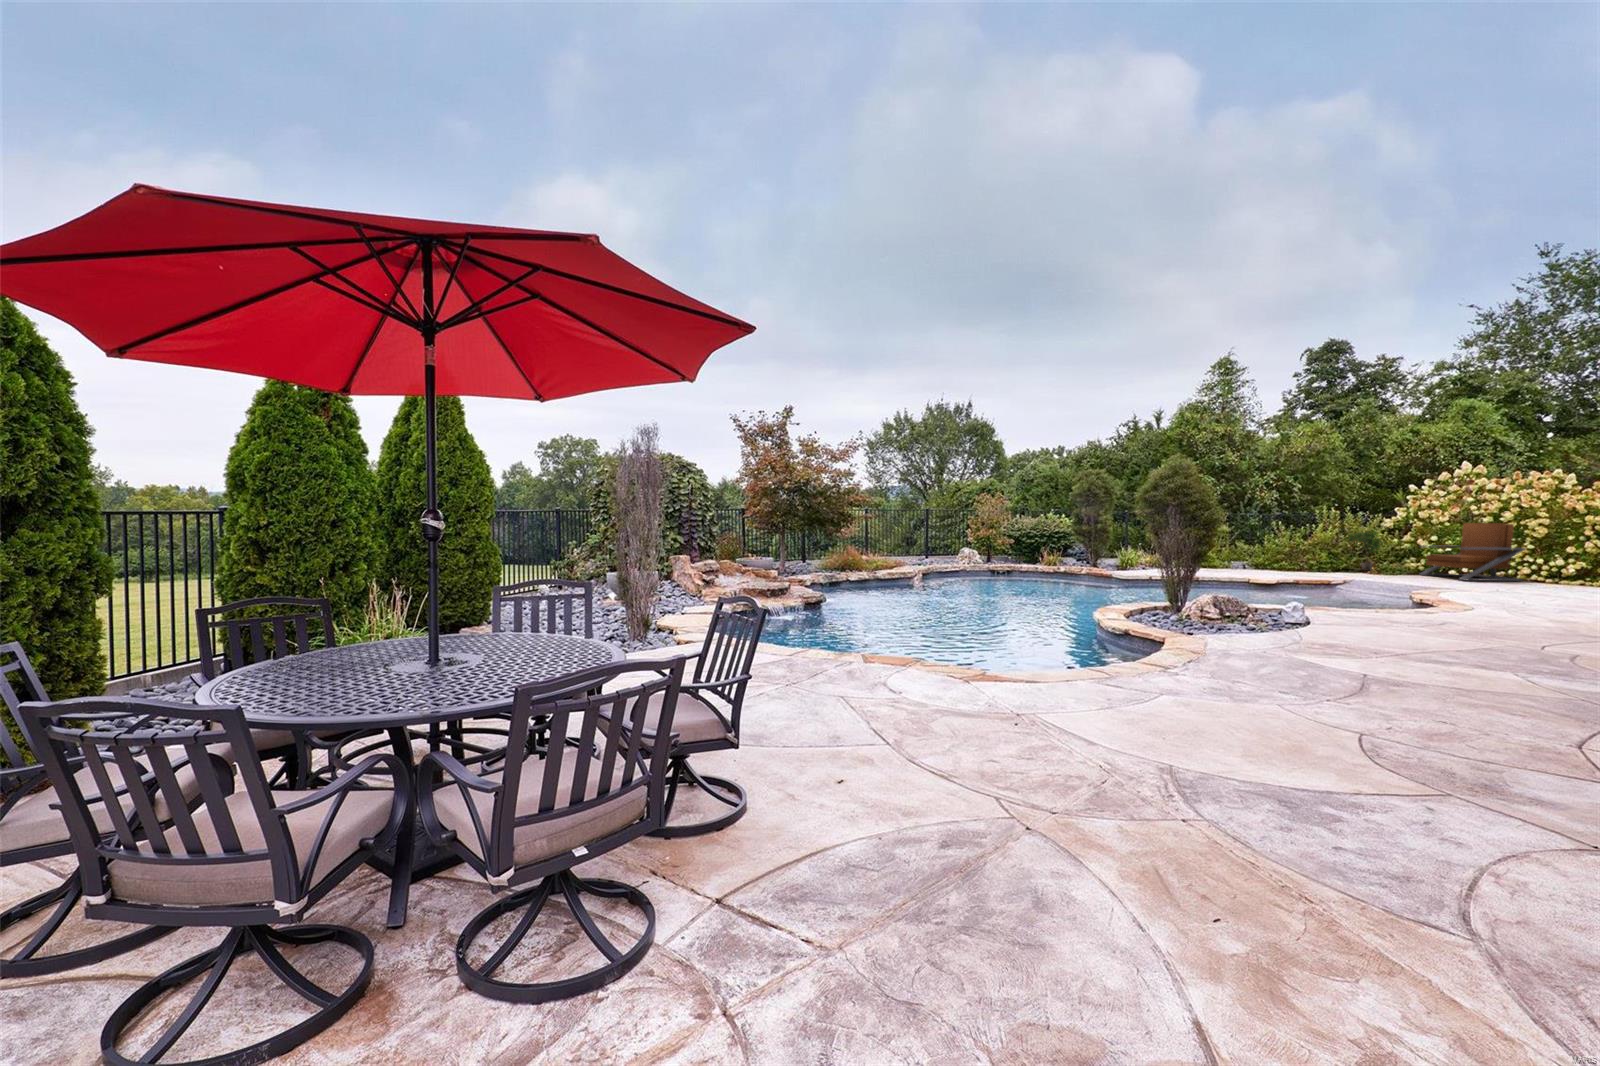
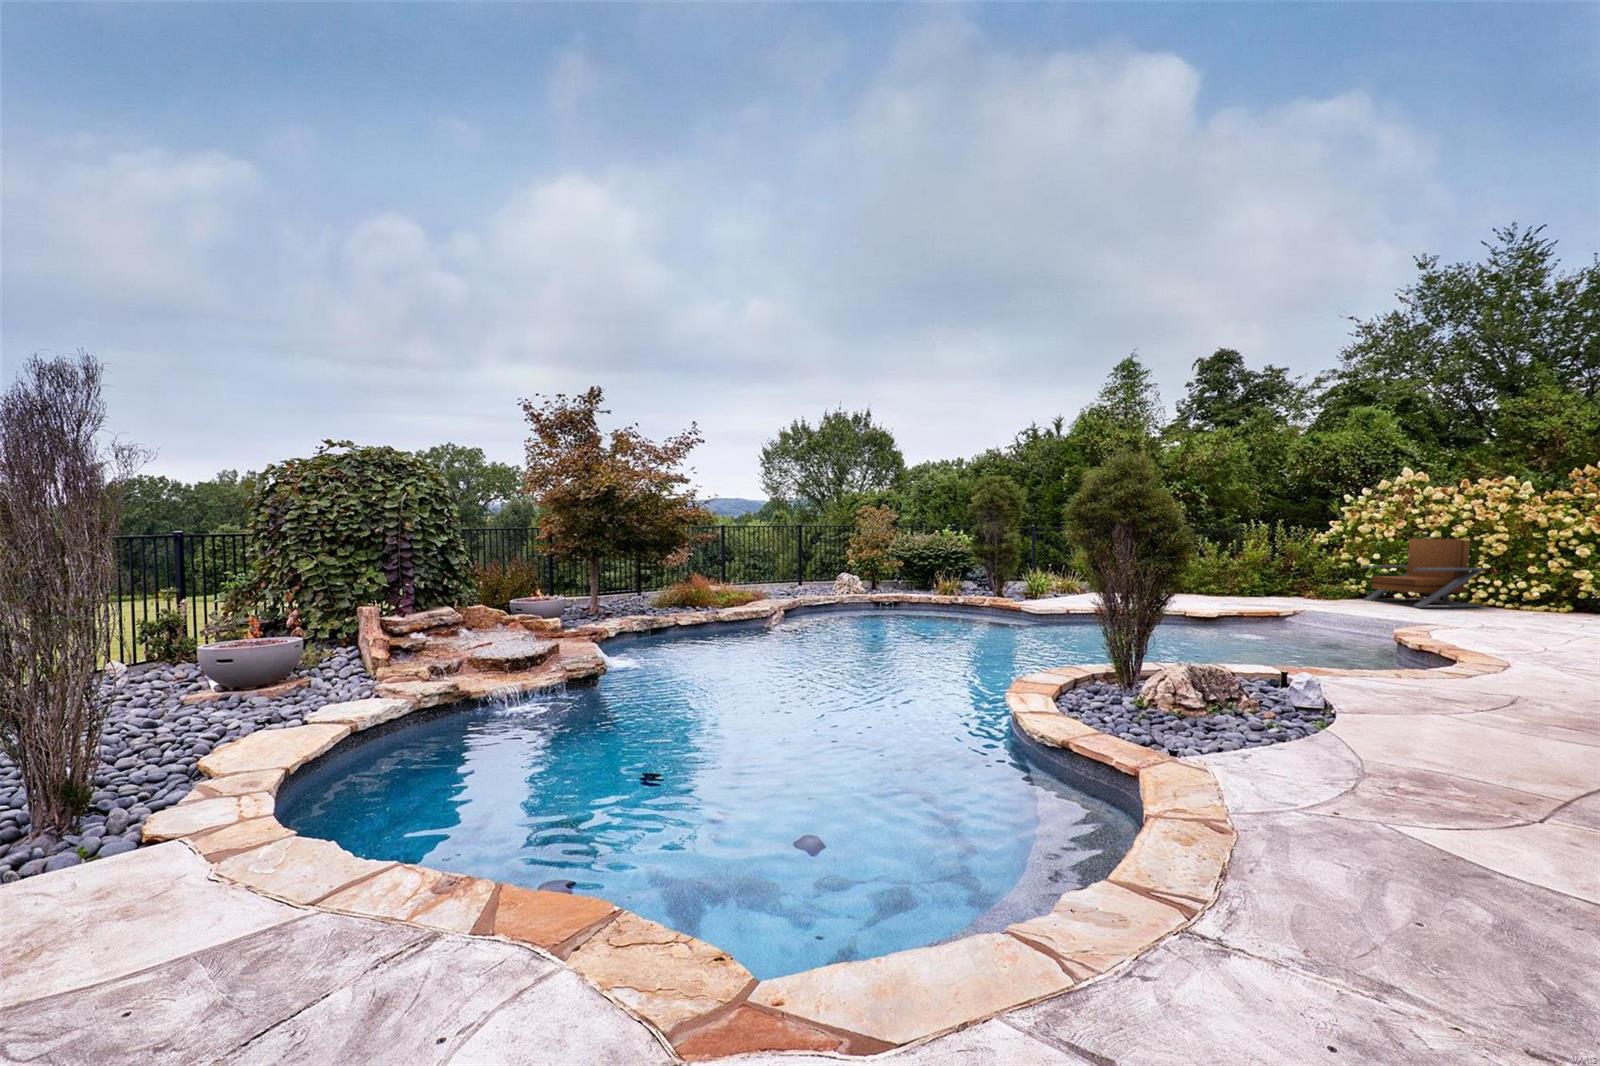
potted plant: present [1349,531,1382,571] -> none [1278,549,1323,595]

